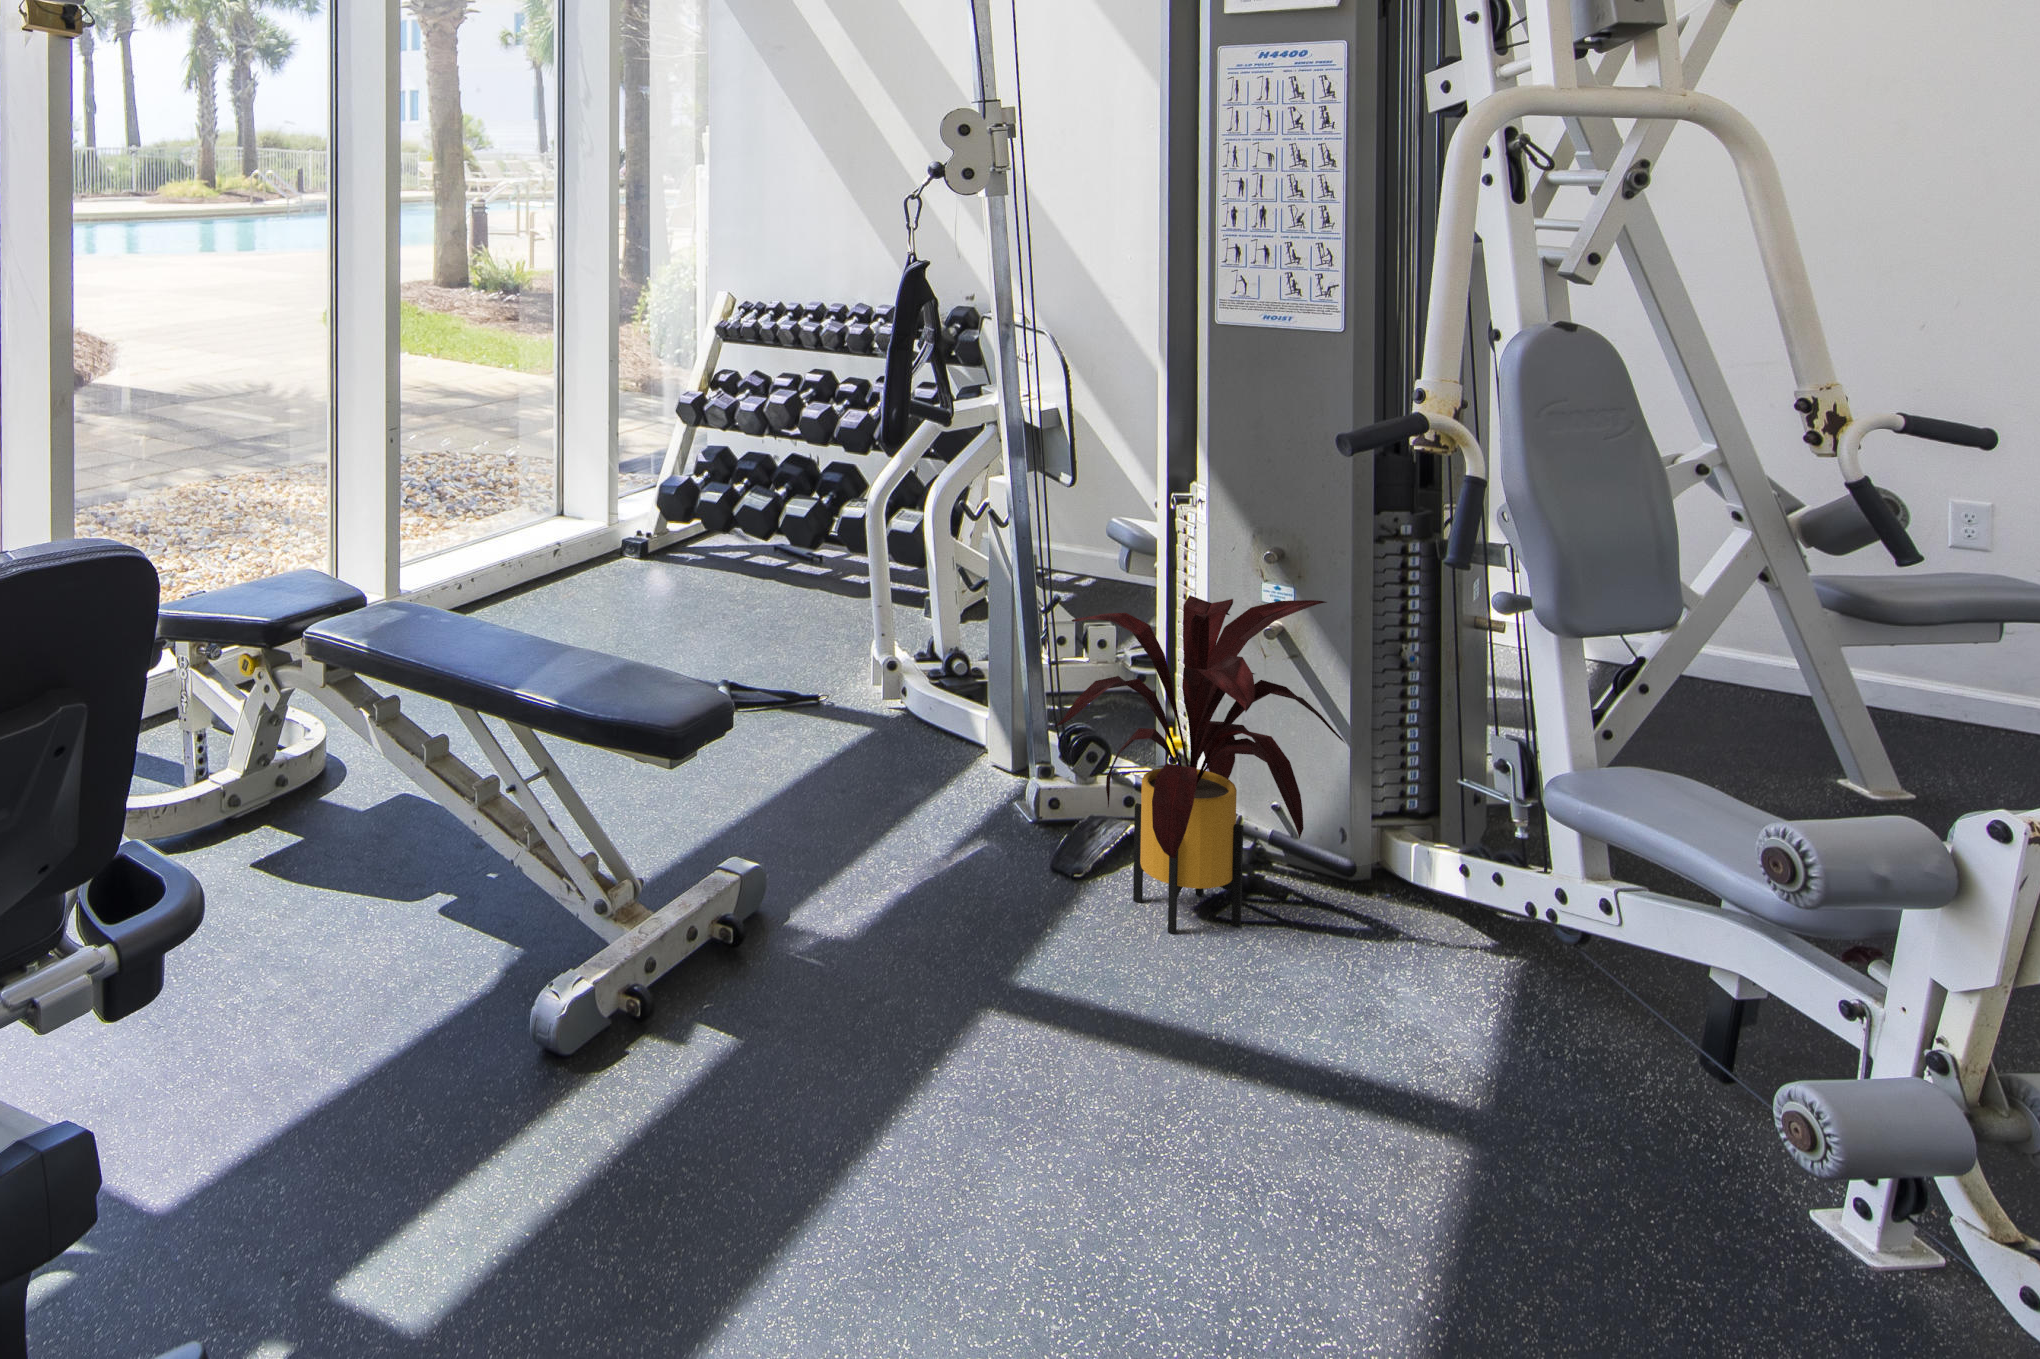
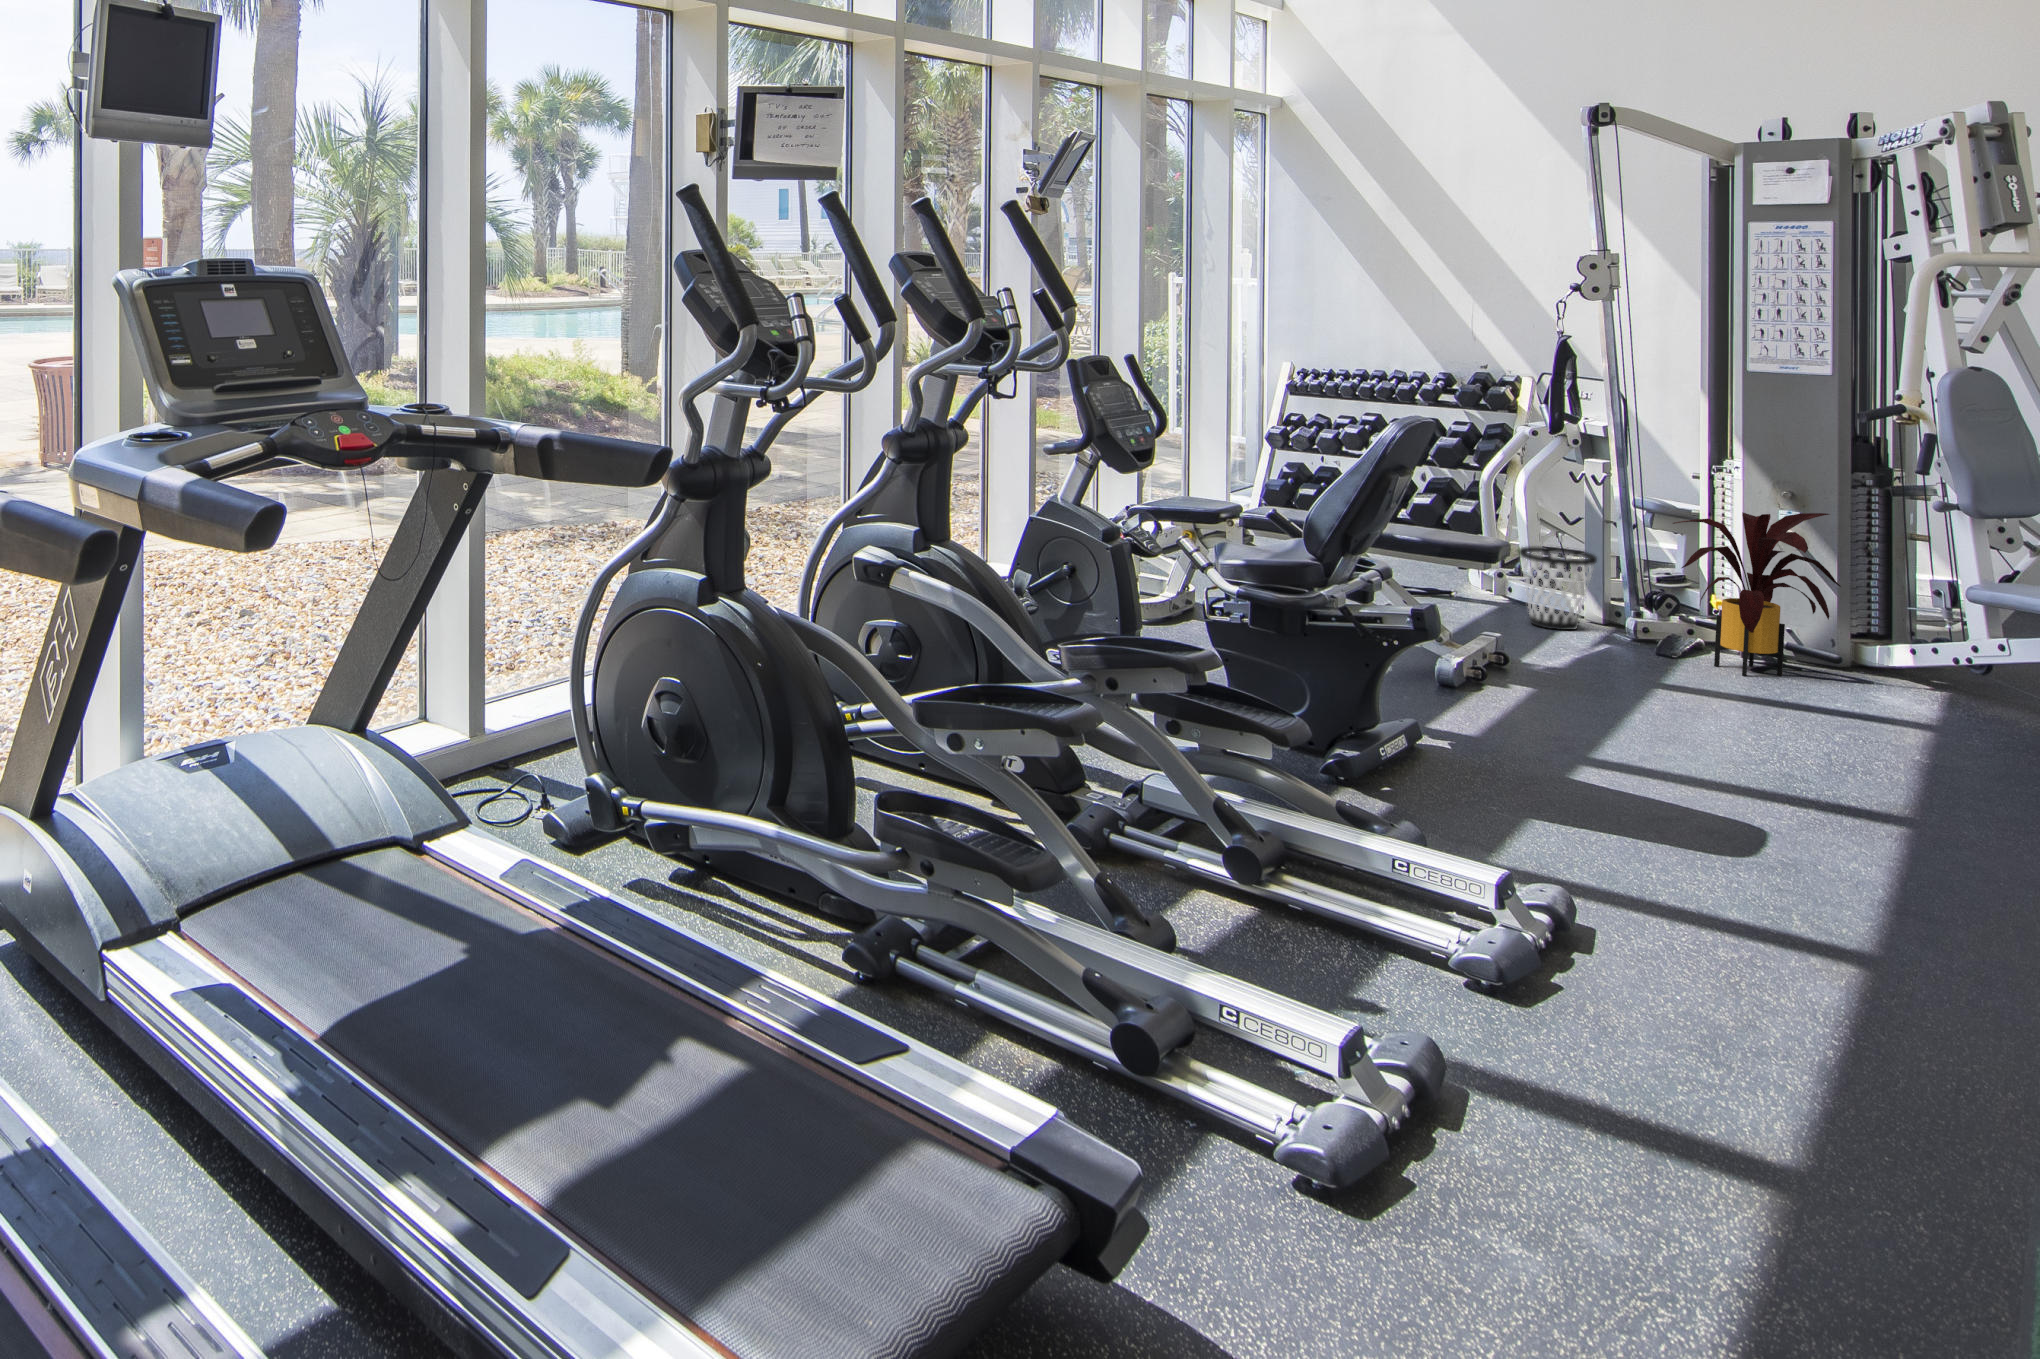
wastebasket: none [871,642,990,801] -> present [1519,547,1597,630]

